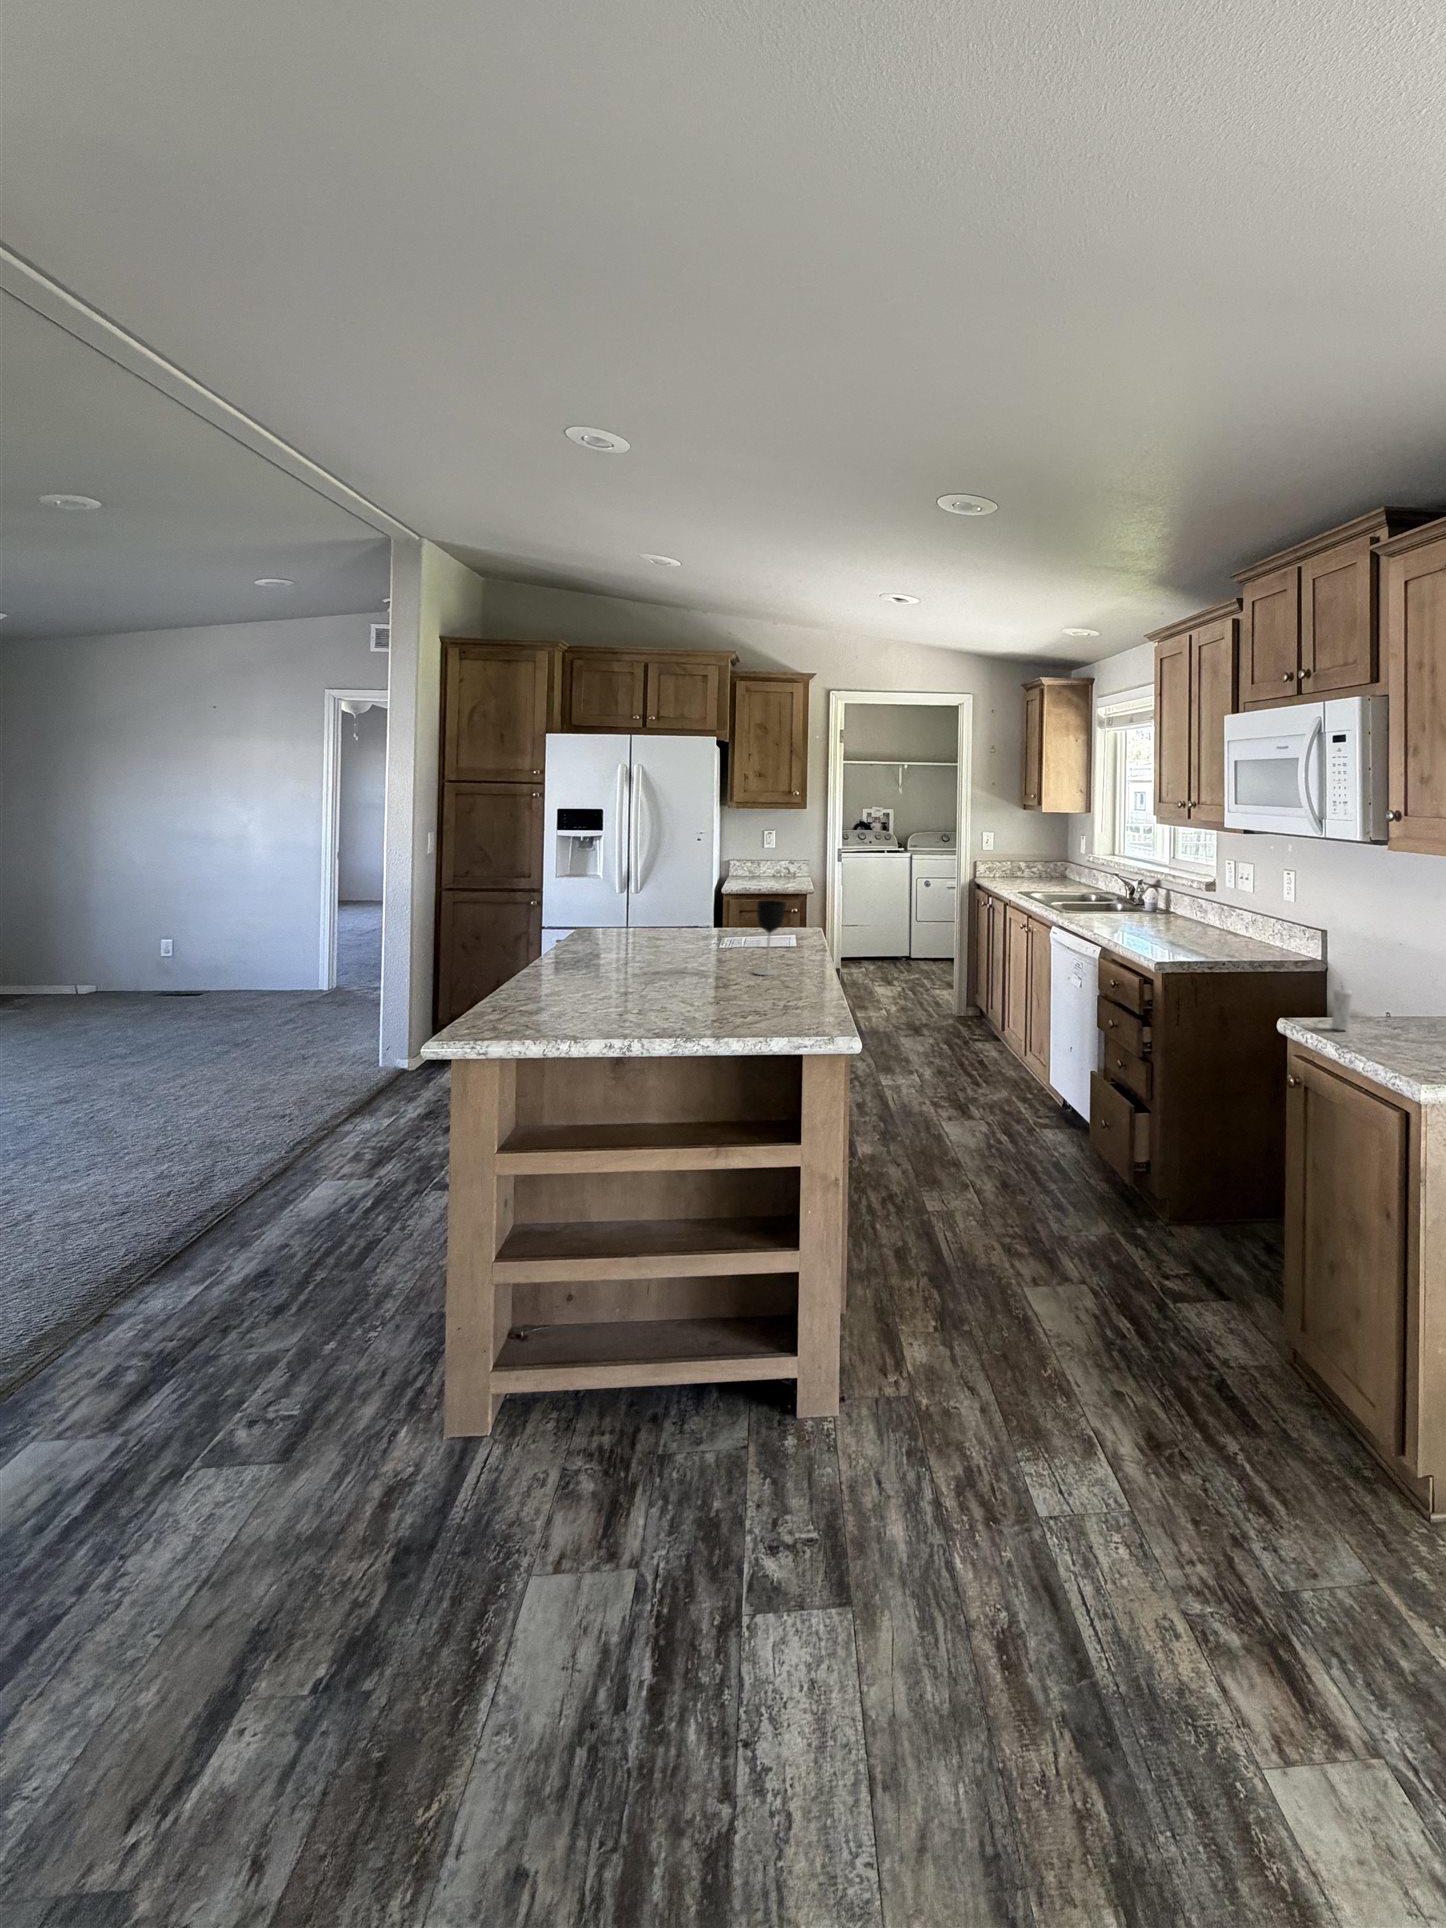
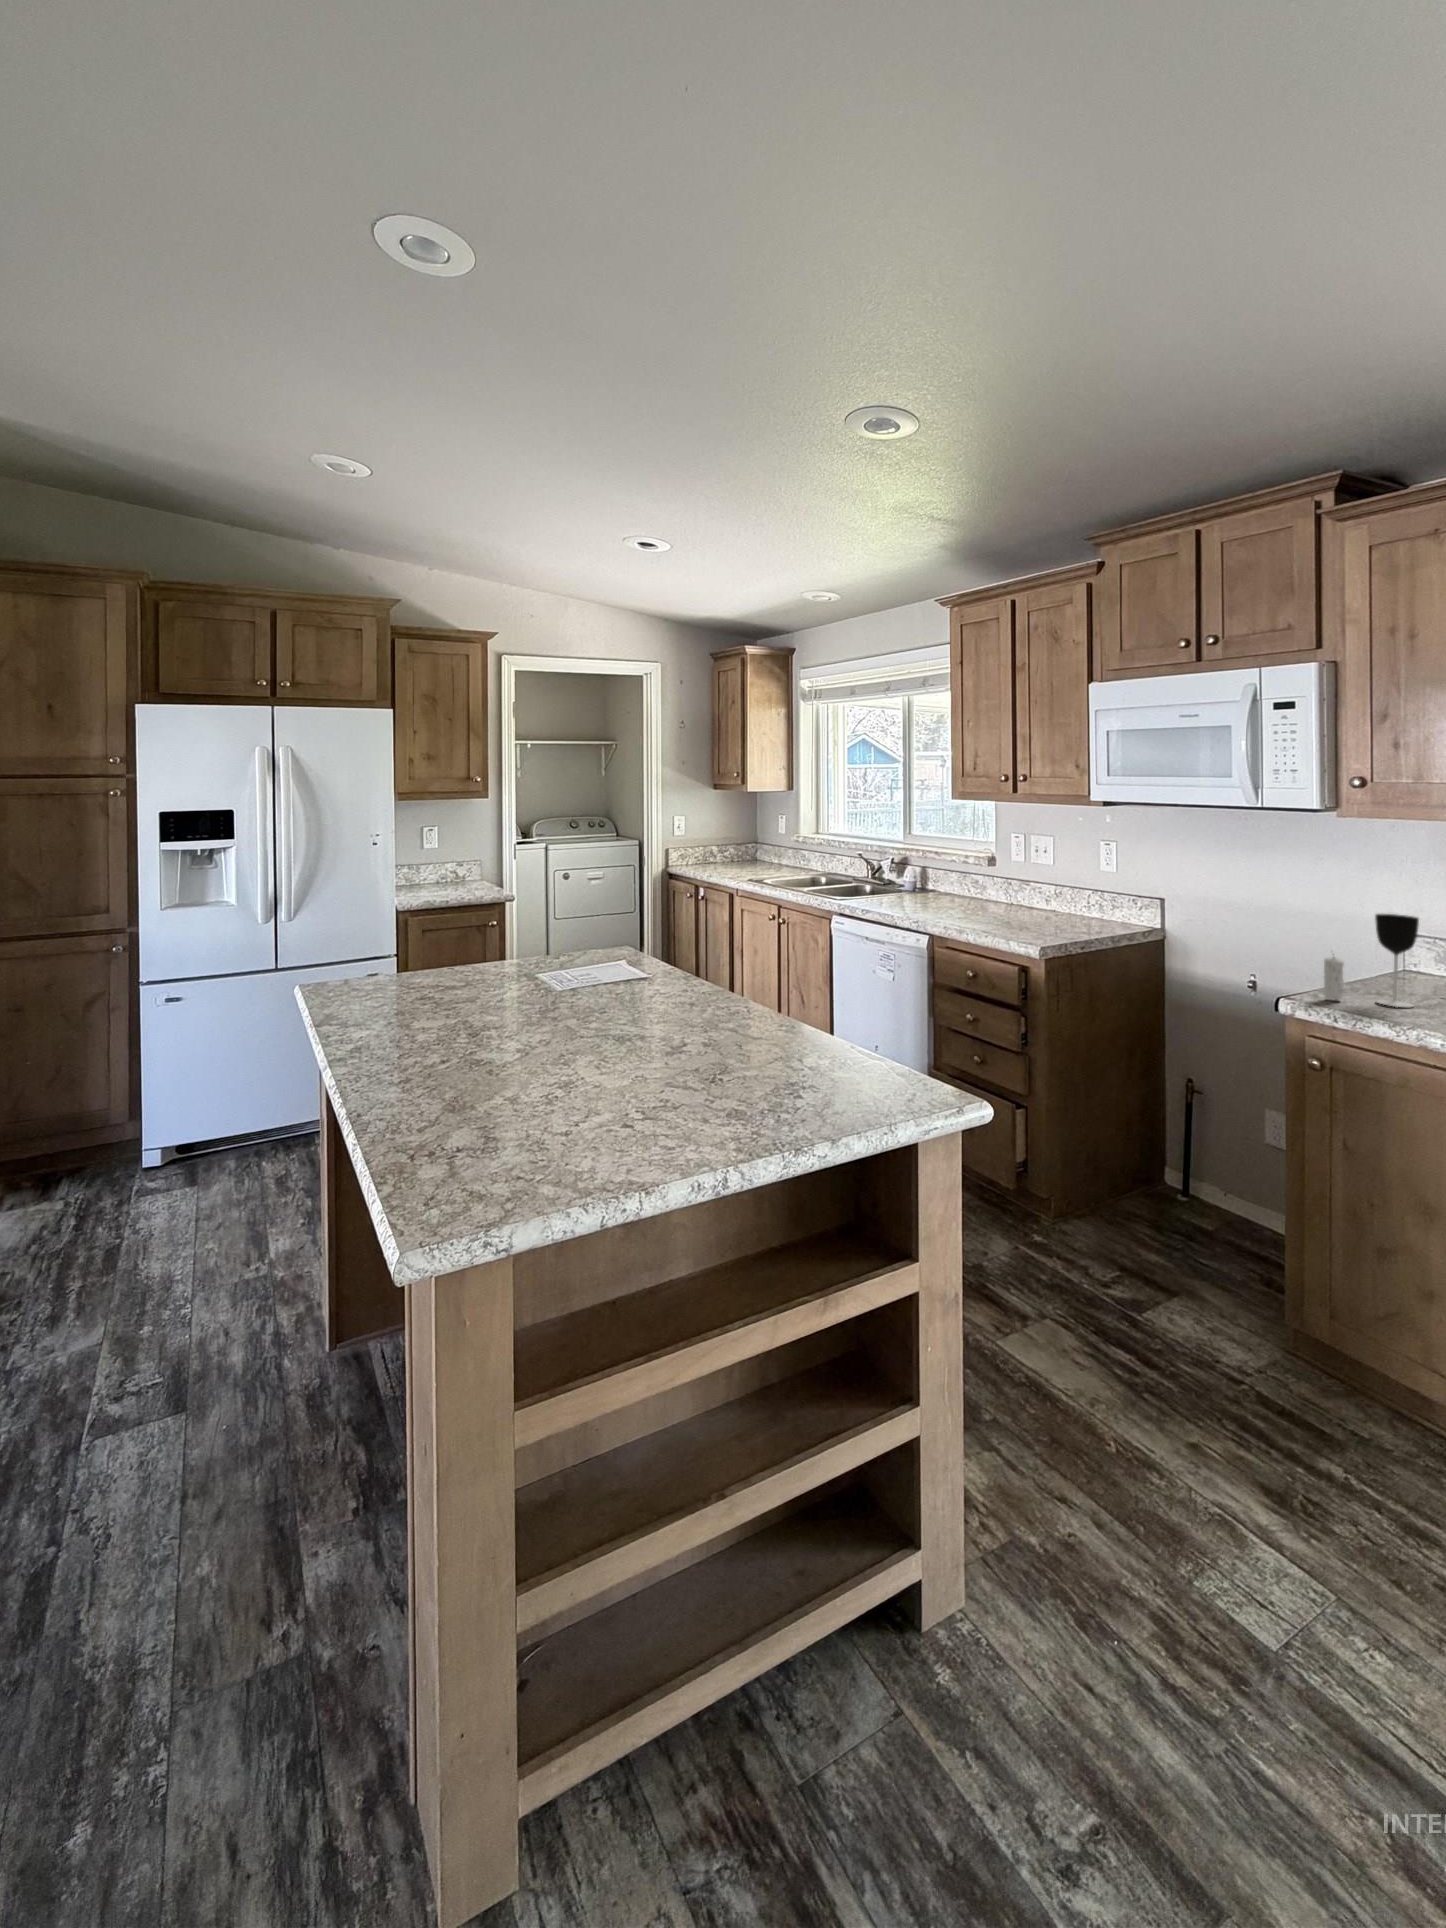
wine glass: present [754,900,786,976] -> present [1375,914,1419,1007]

